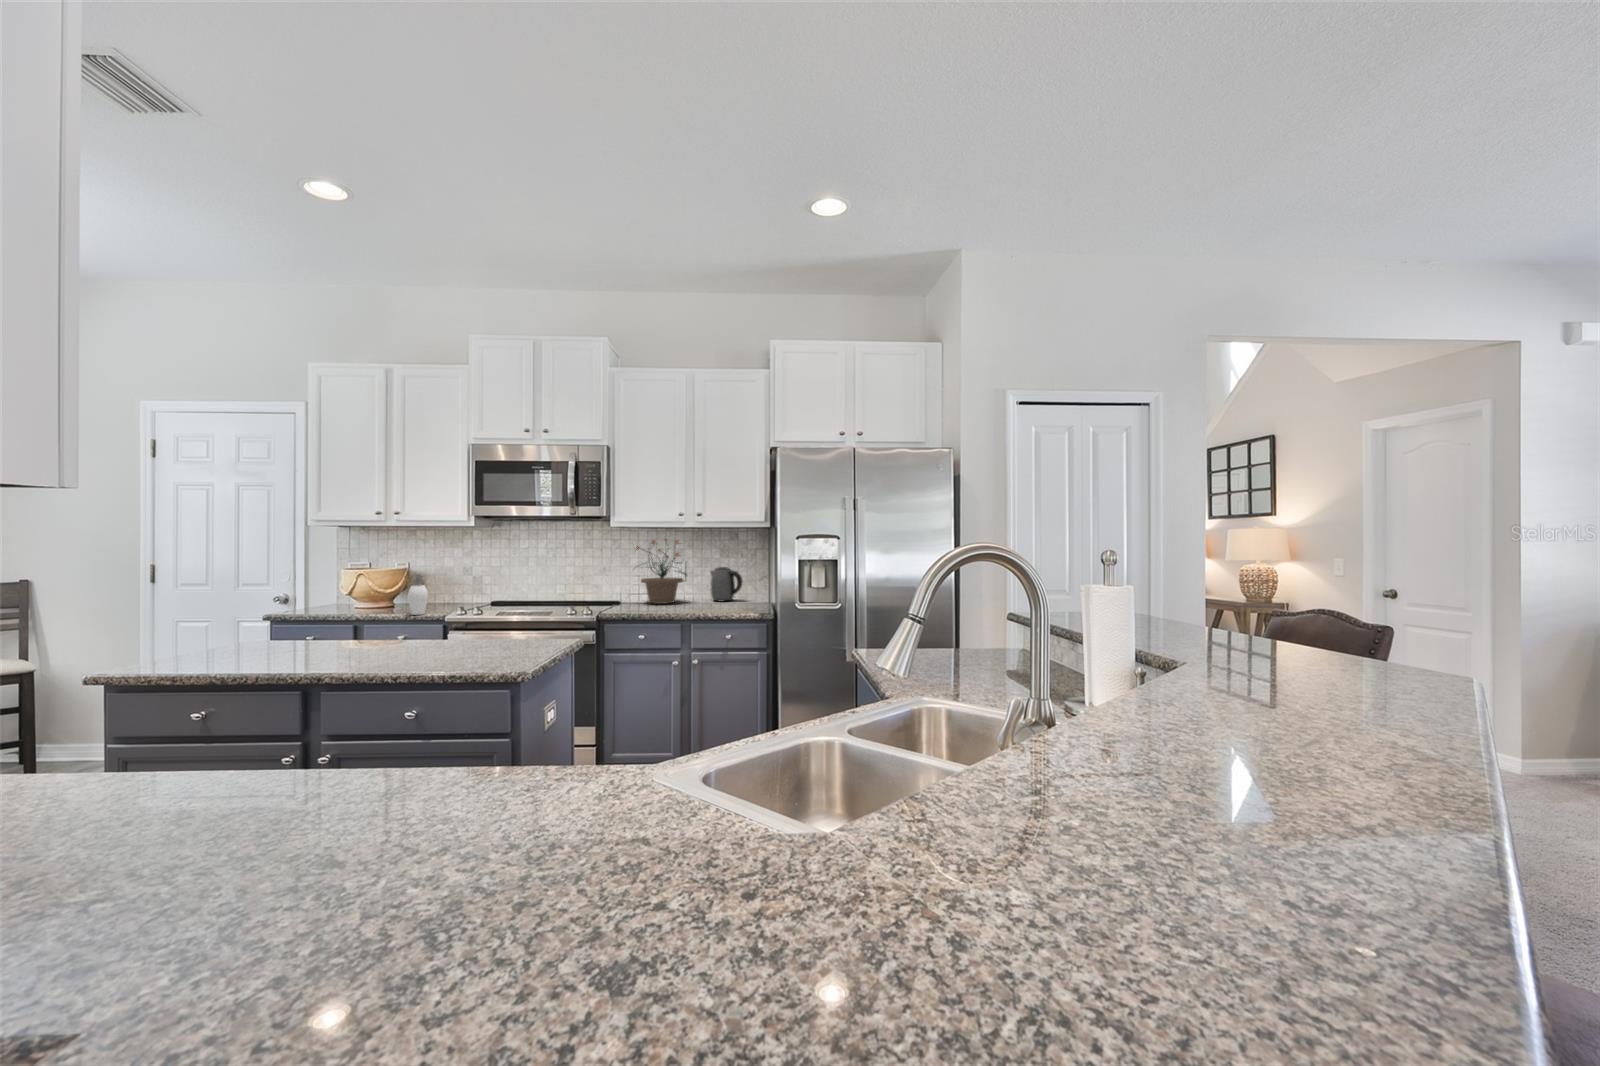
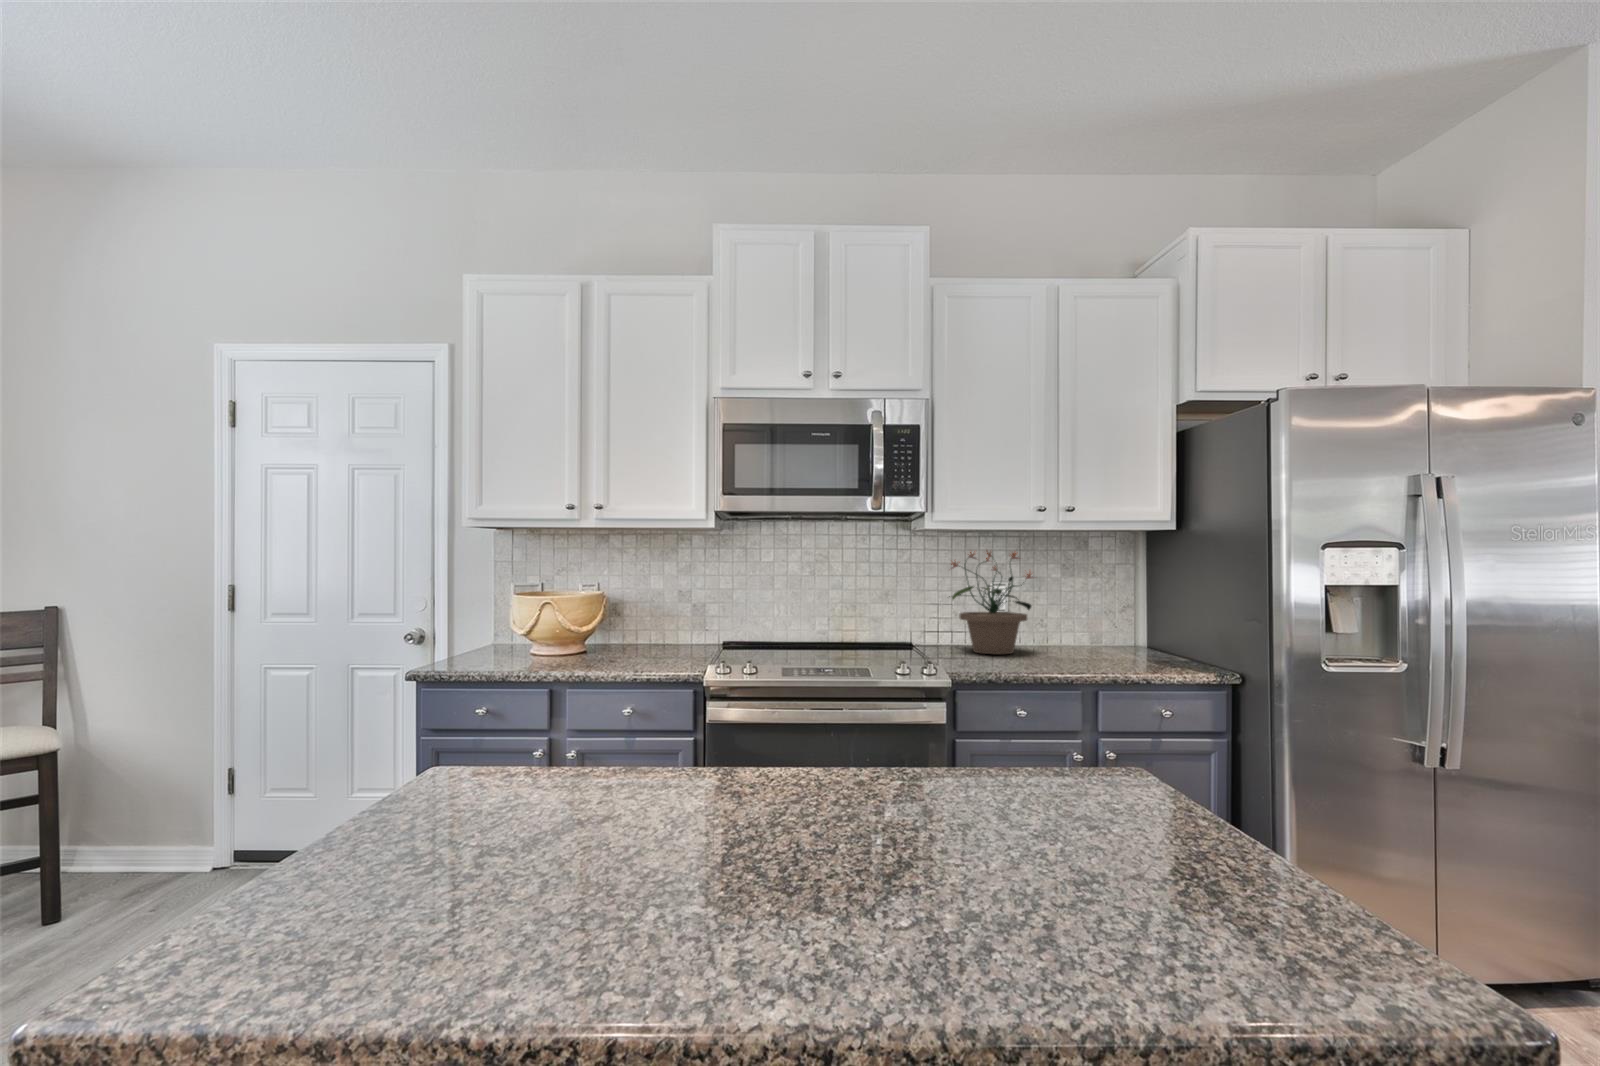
kettle: present [711,567,742,601] -> none [1058,596,1118,651]
soap dispenser: present [408,574,428,615] -> none [628,603,659,671]

